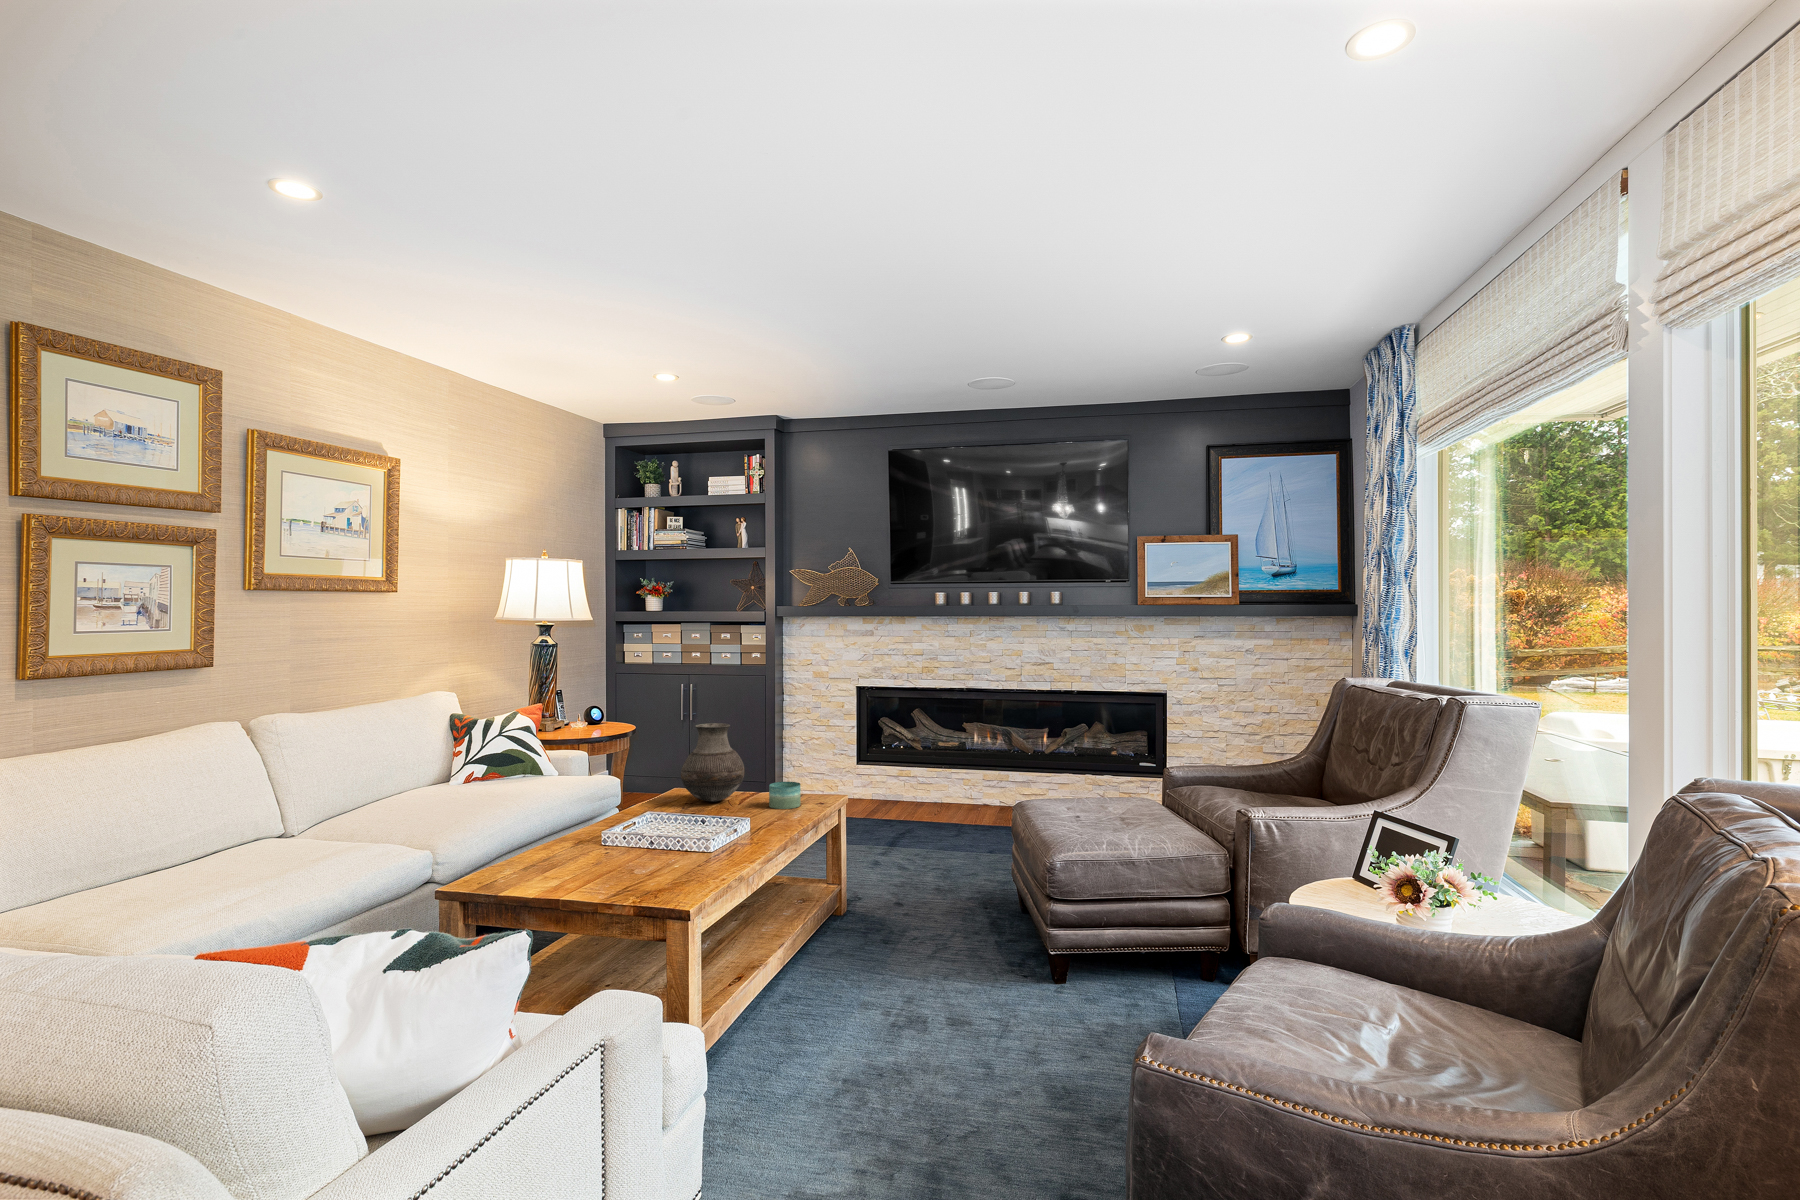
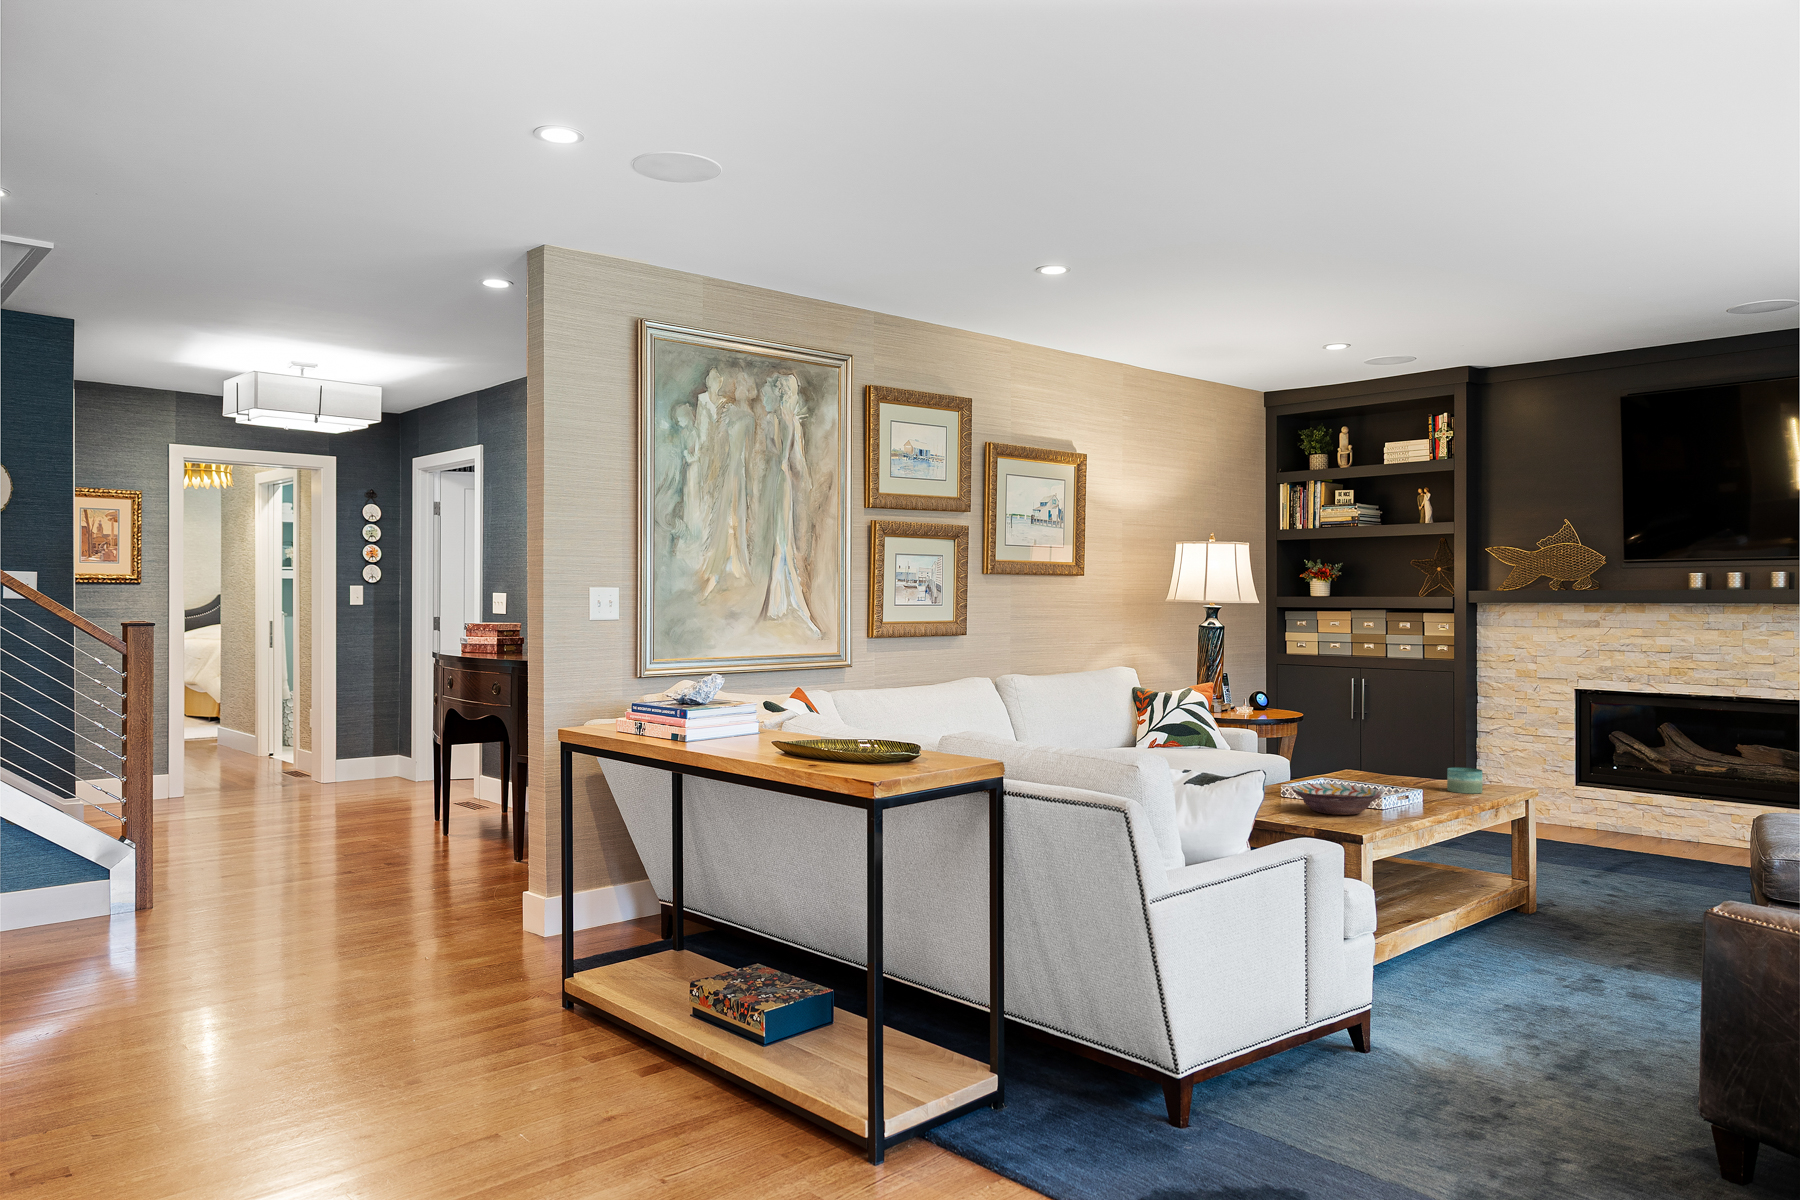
vase: present [681,723,745,802] -> none [1354,705,1421,782]
decorative bowl: none [609,829,710,872] -> present [1292,784,1382,815]

